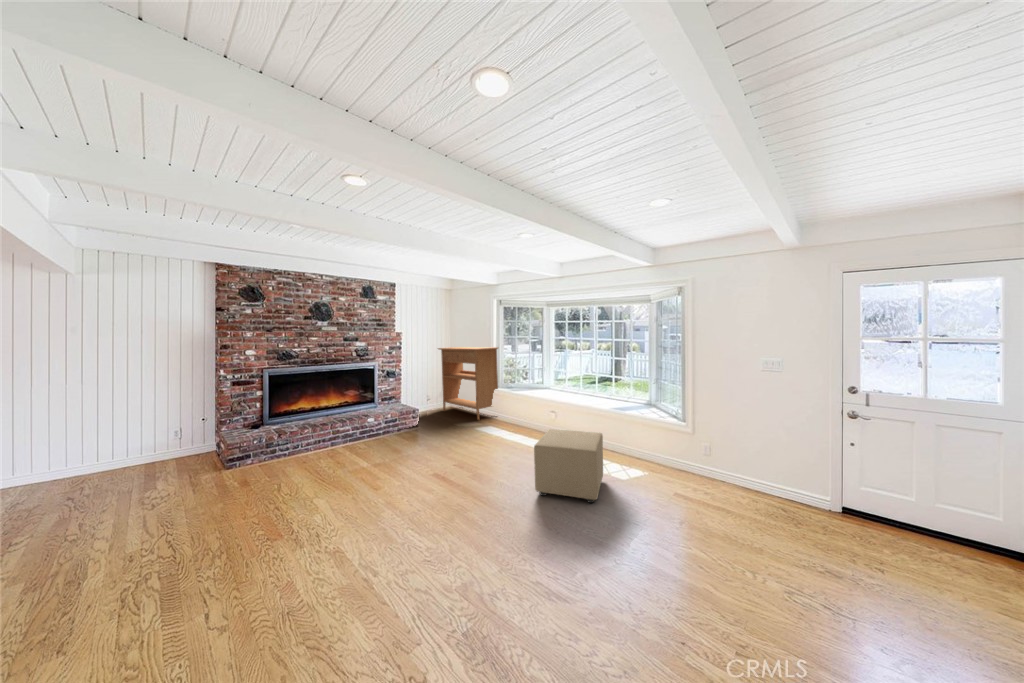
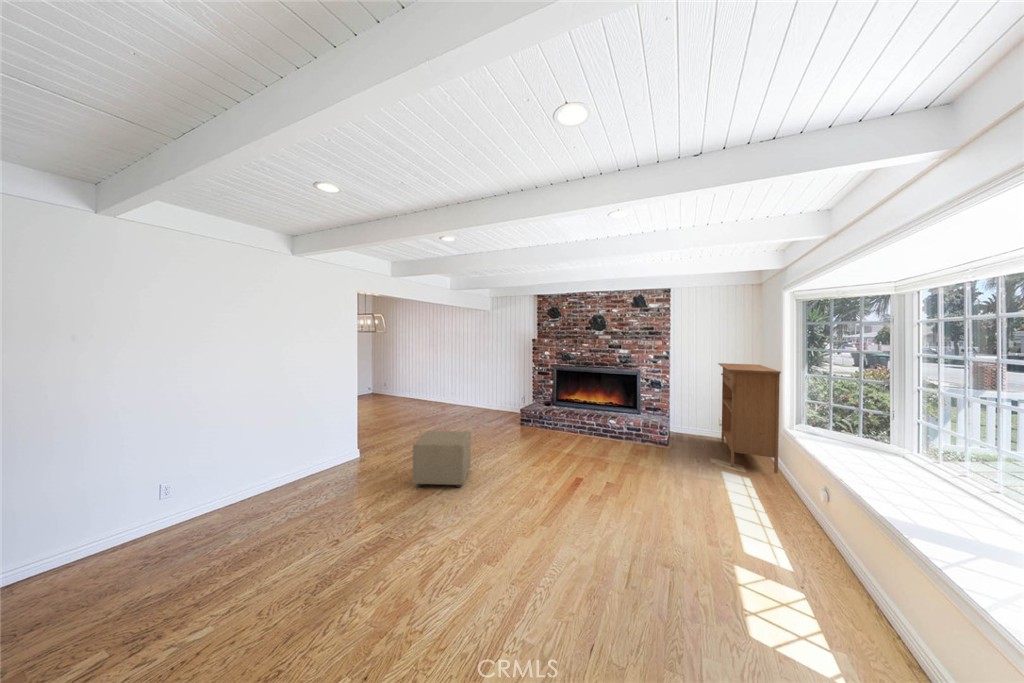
ottoman: present [534,429,603,503] -> present [413,431,471,488]

